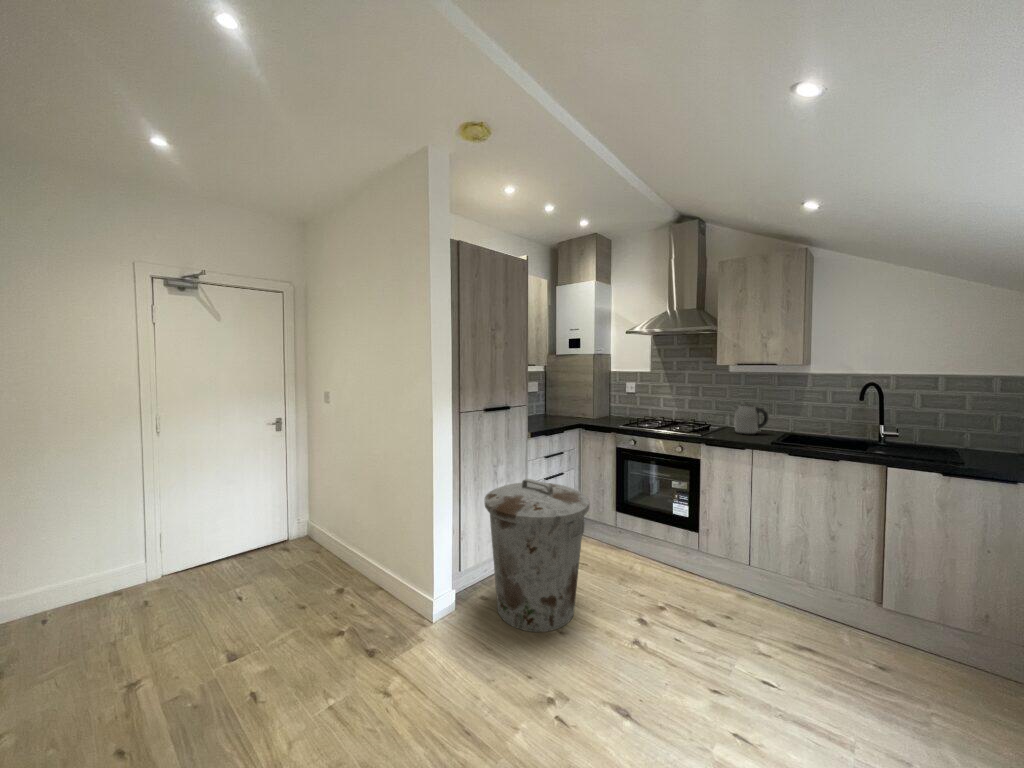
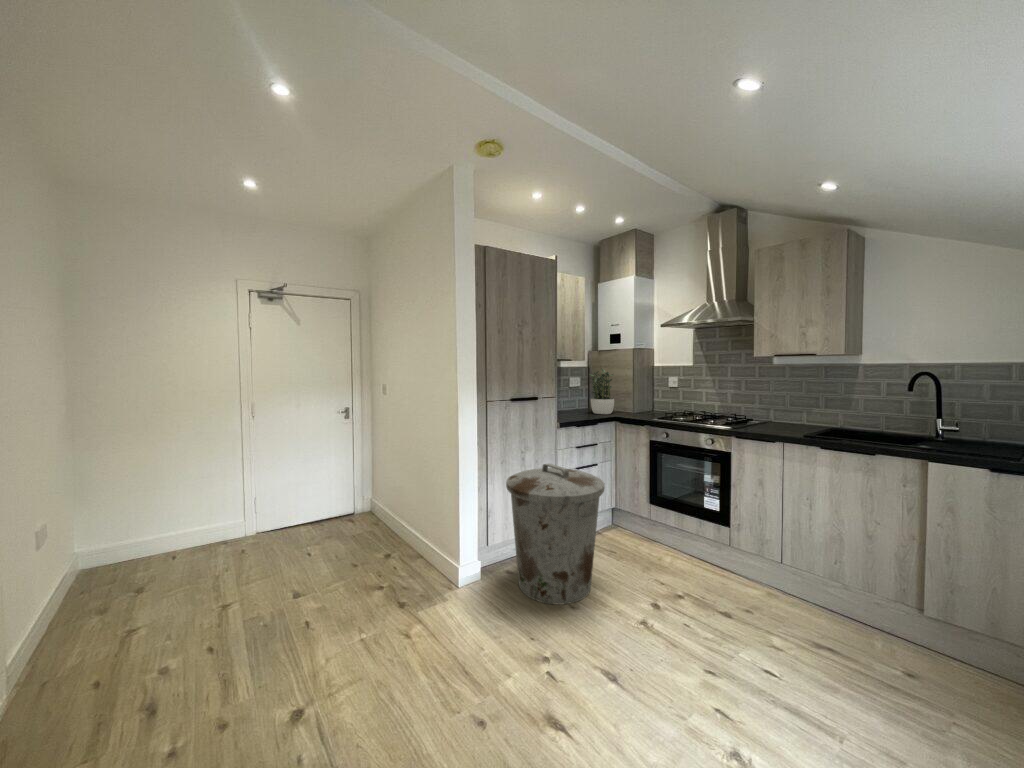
potted plant: none [551,374,579,421] -> present [589,368,614,414]
kettle: present [733,404,768,435] -> none [770,397,809,429]

